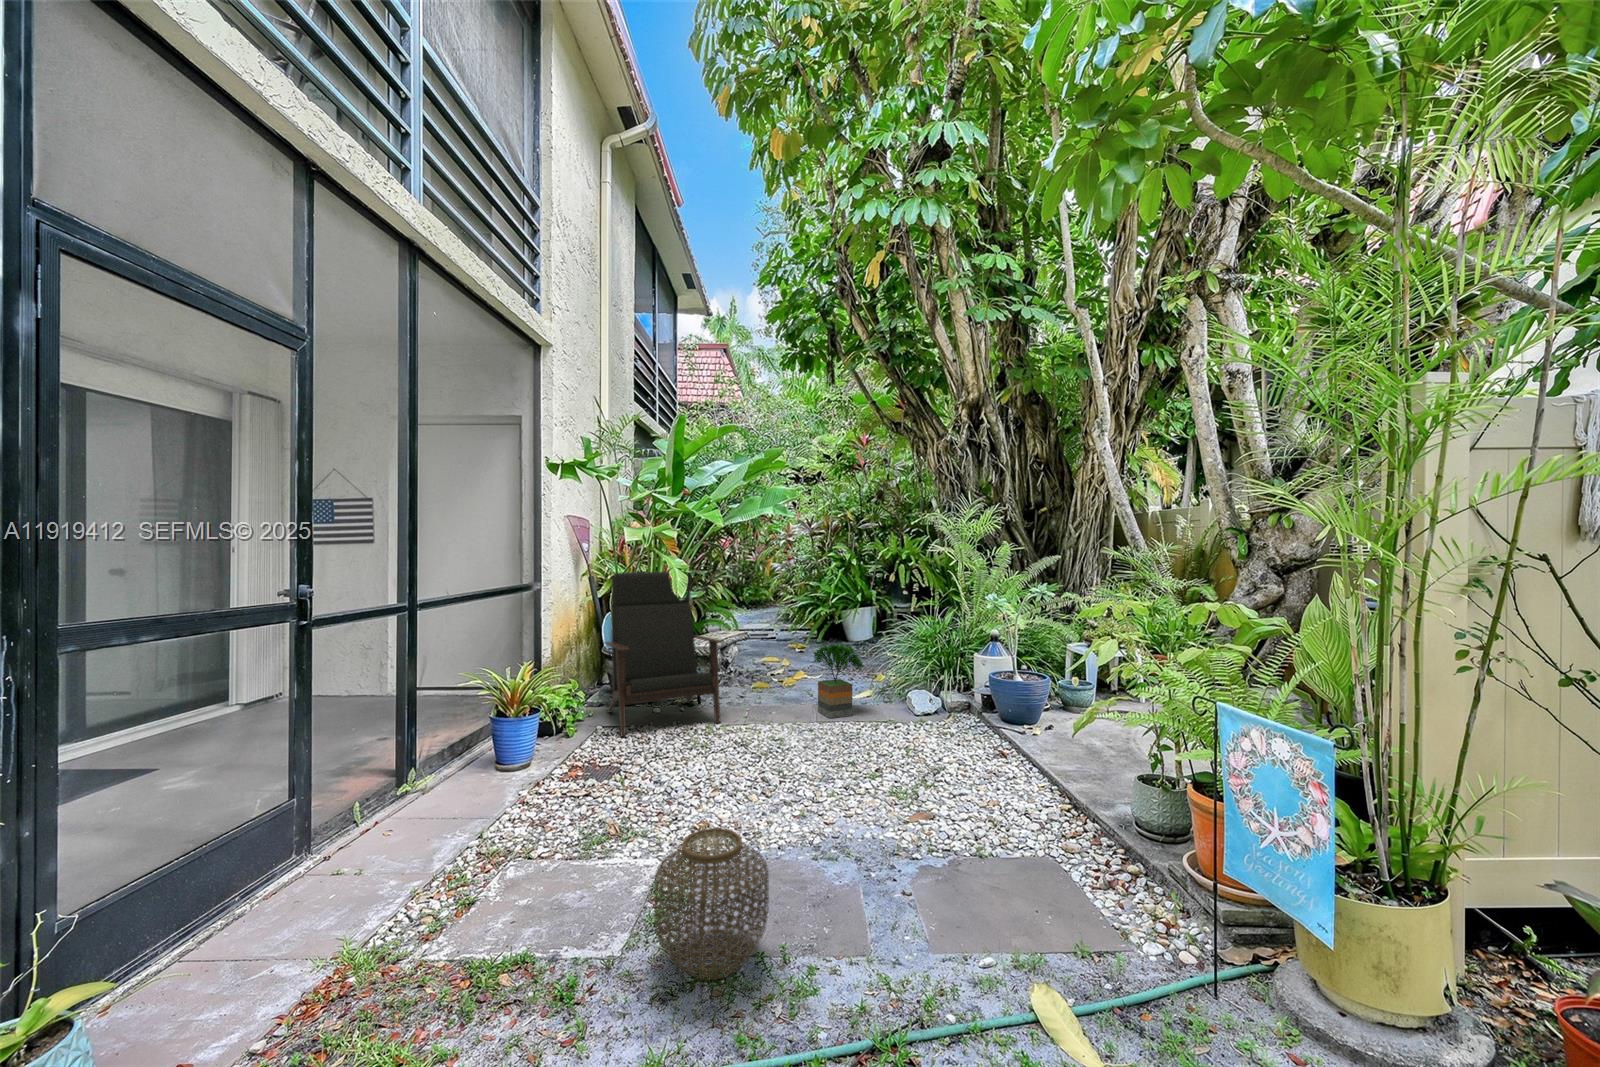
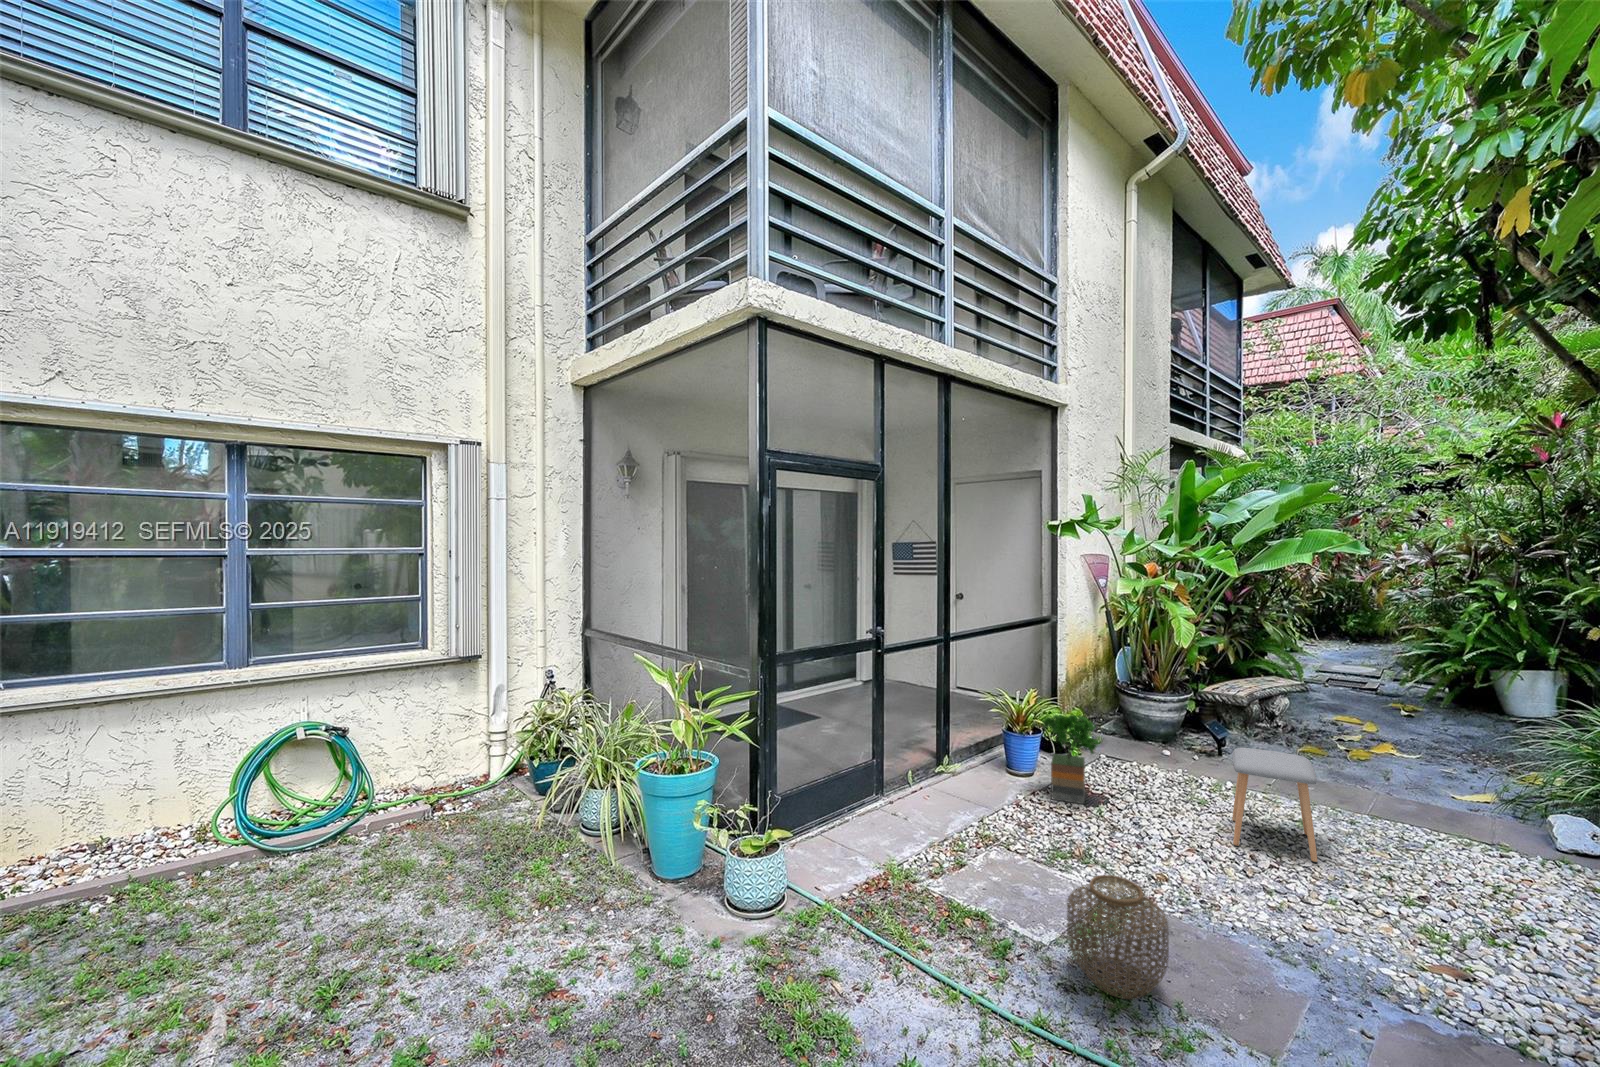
lounge chair: present [605,571,724,736] -> none [1111,611,1238,783]
potted tree: present [813,644,863,718] -> present [1042,714,1099,804]
stool: none [734,678,807,774] -> present [1232,748,1318,863]

